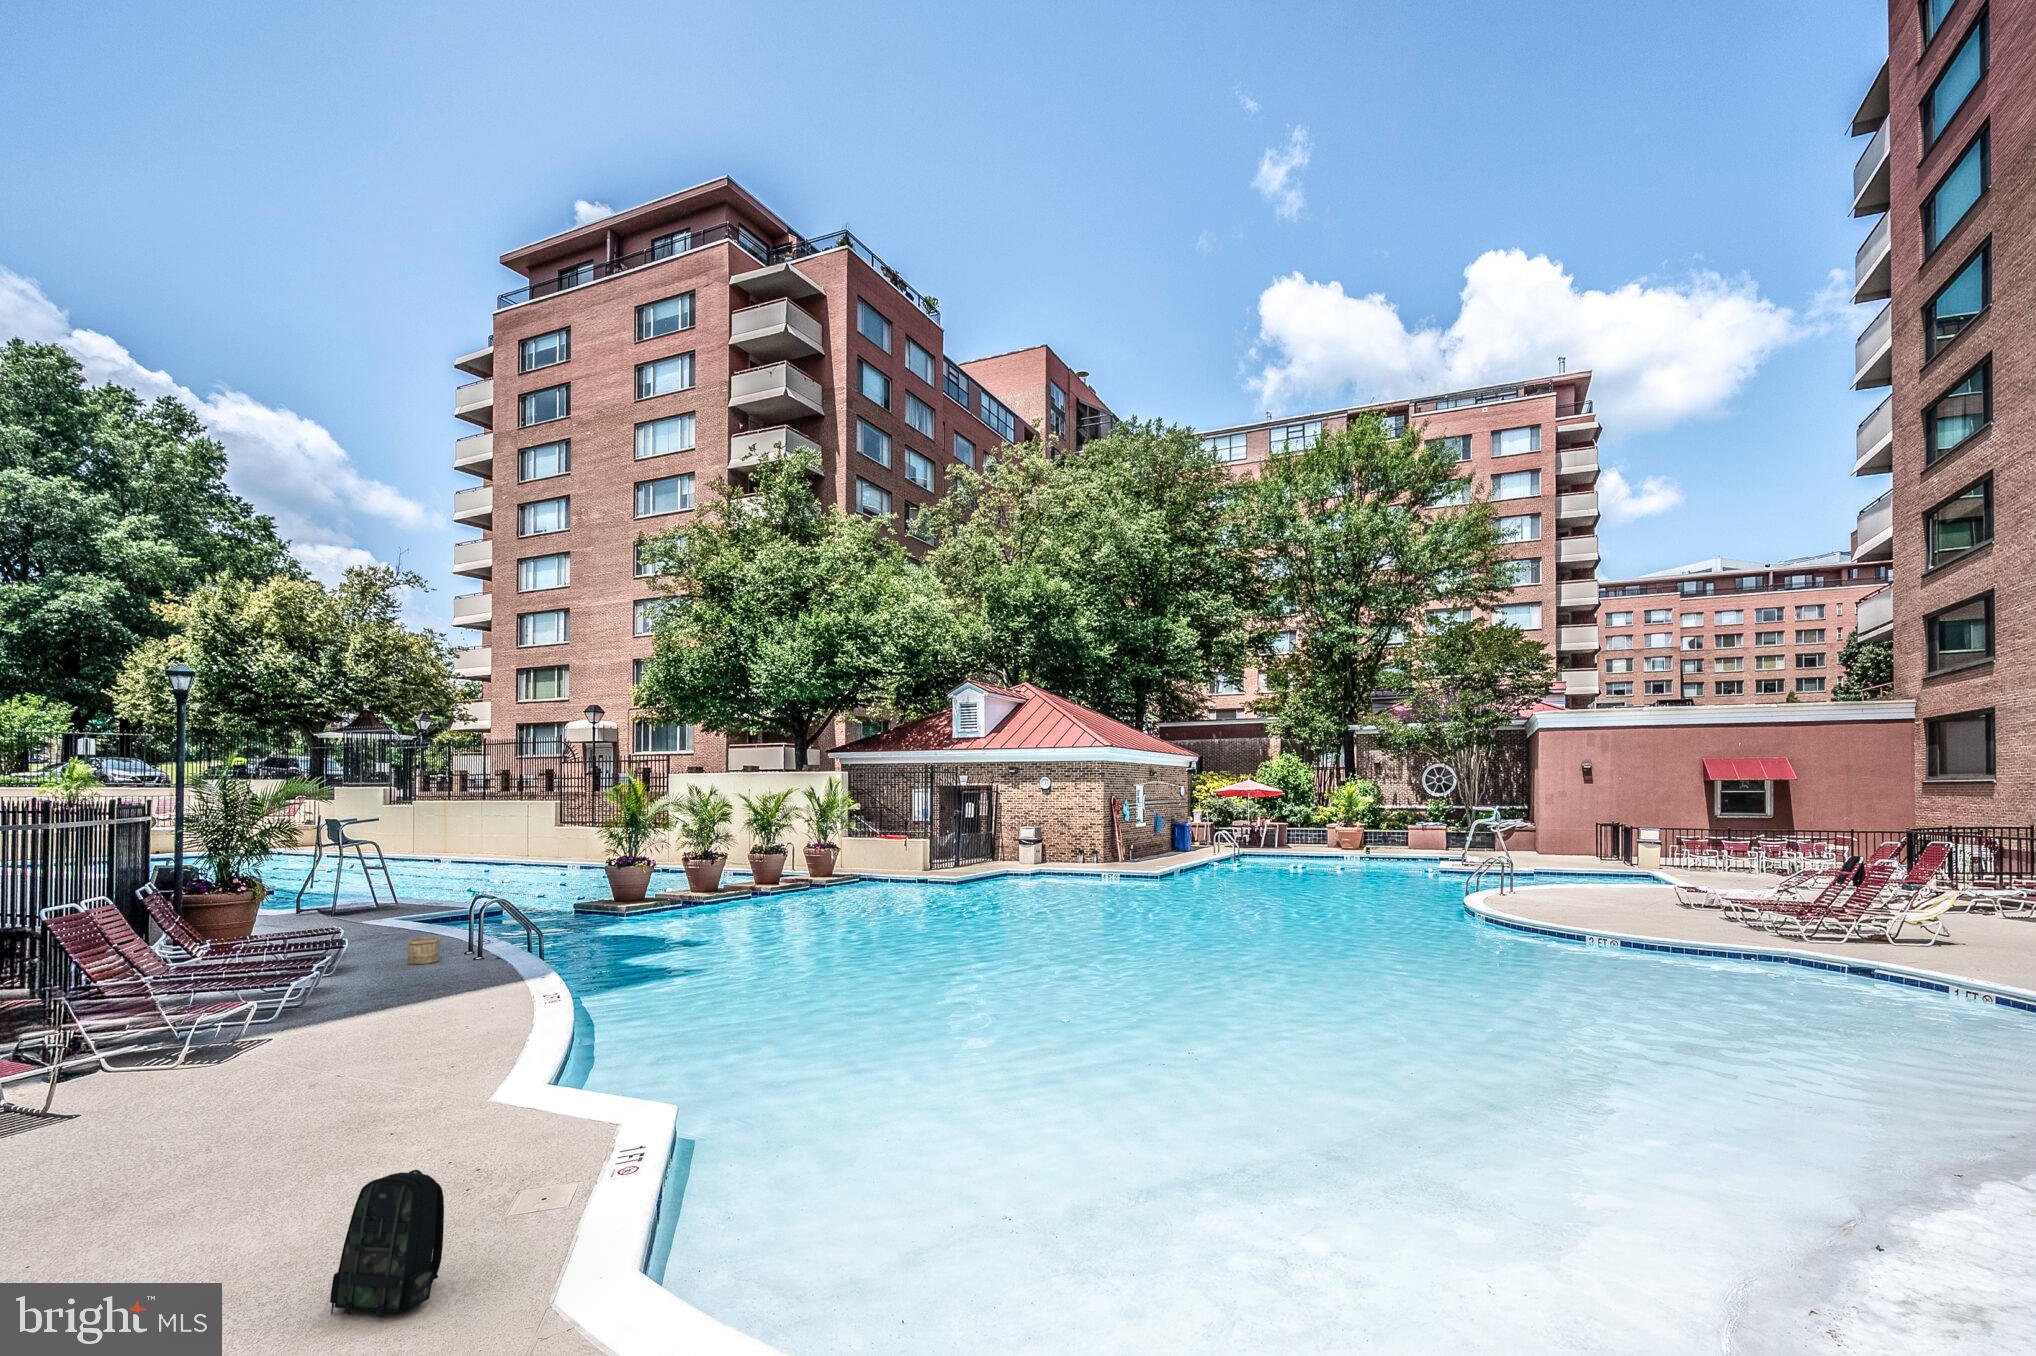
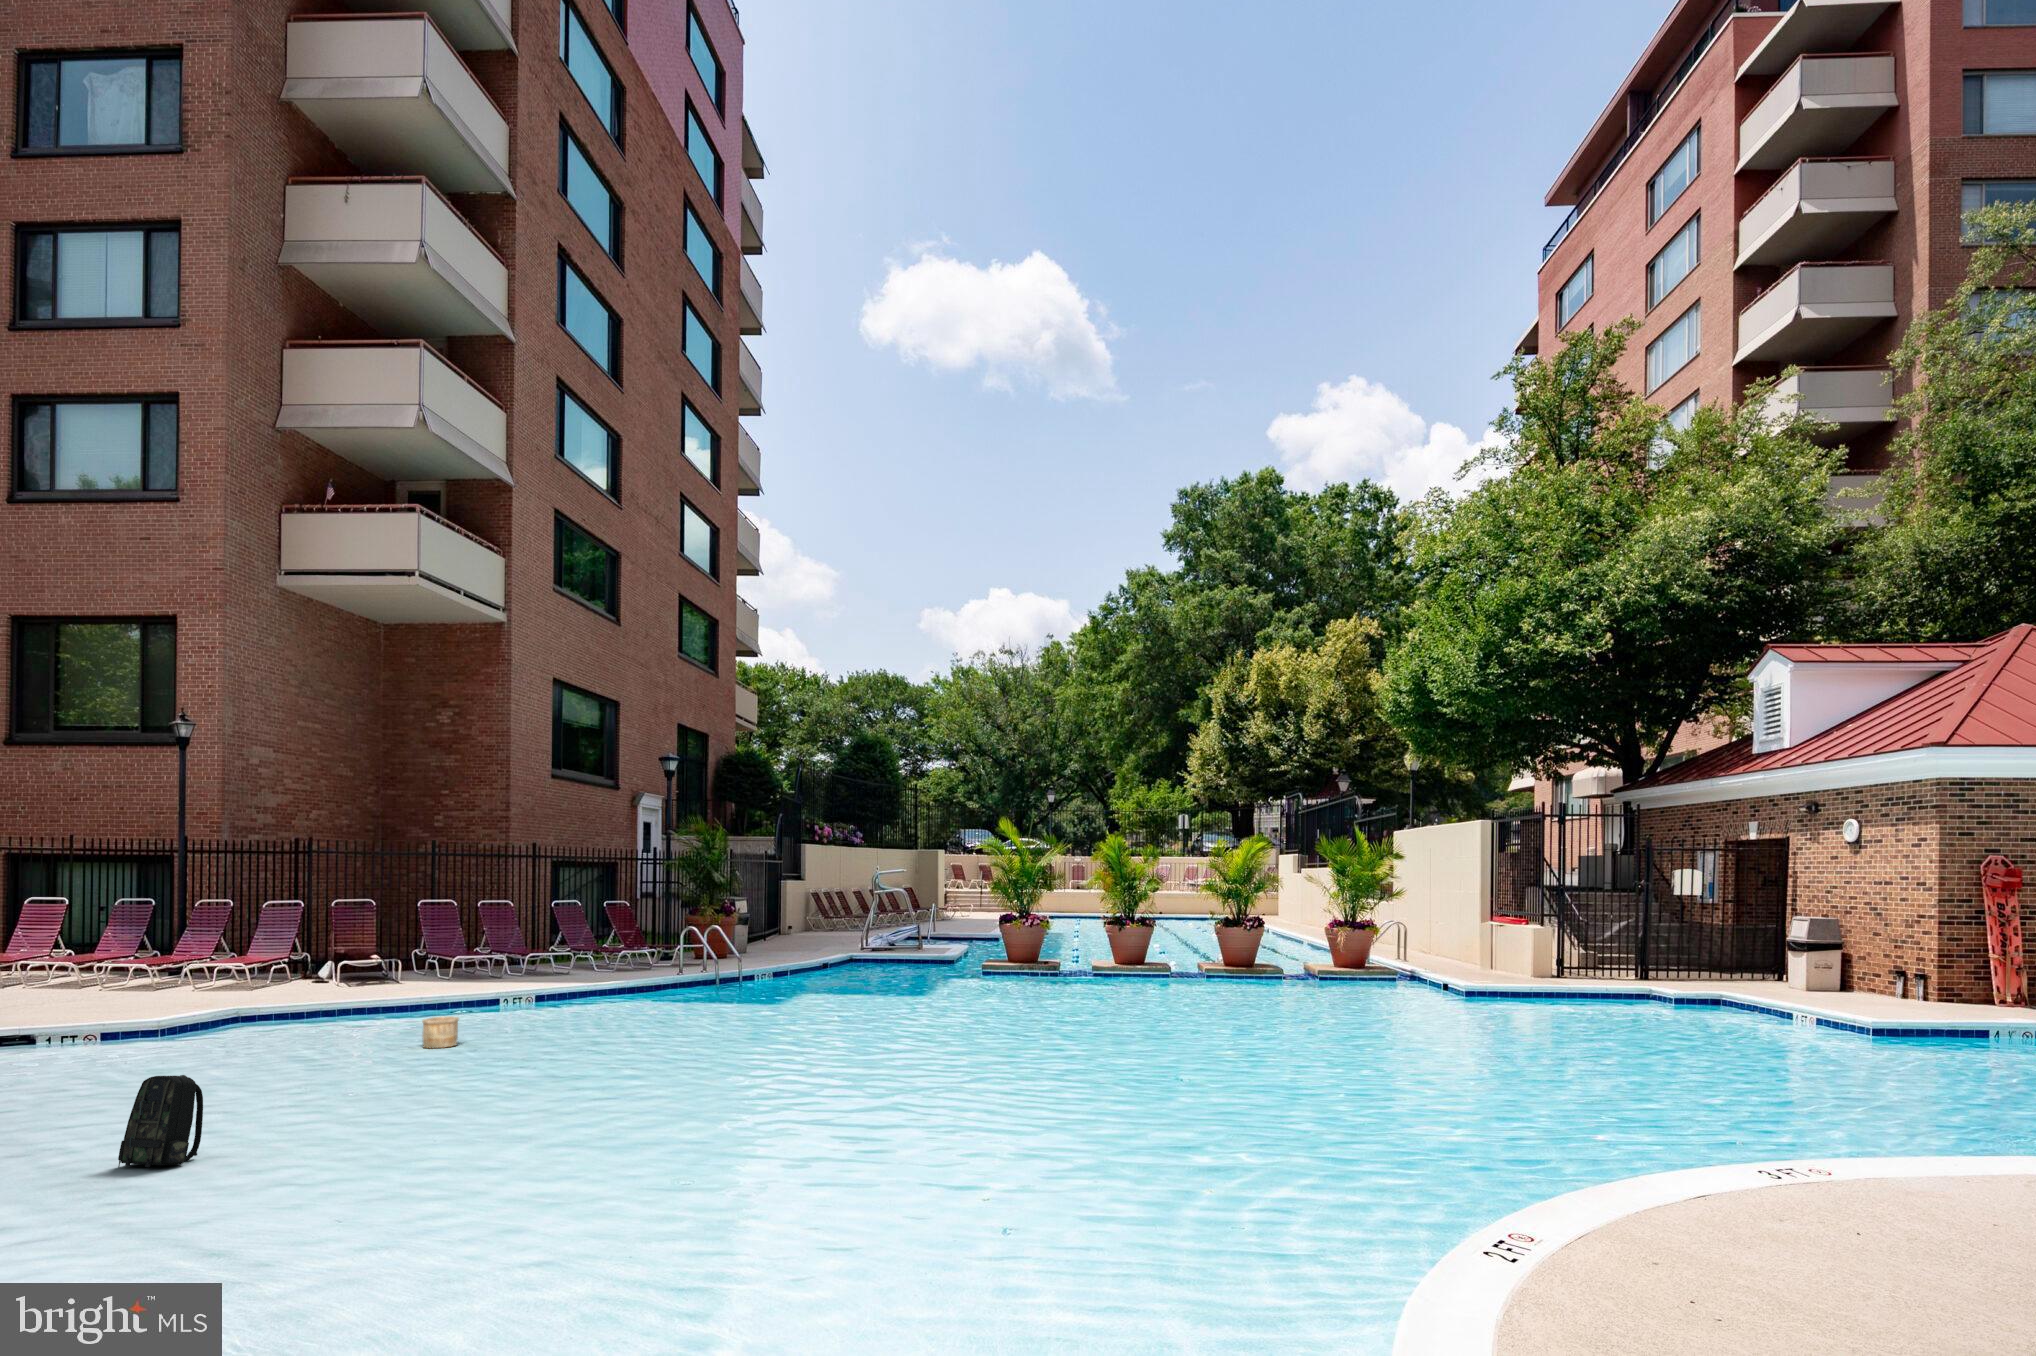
backpack: present [330,1170,444,1317] -> present [118,1075,203,1167]

